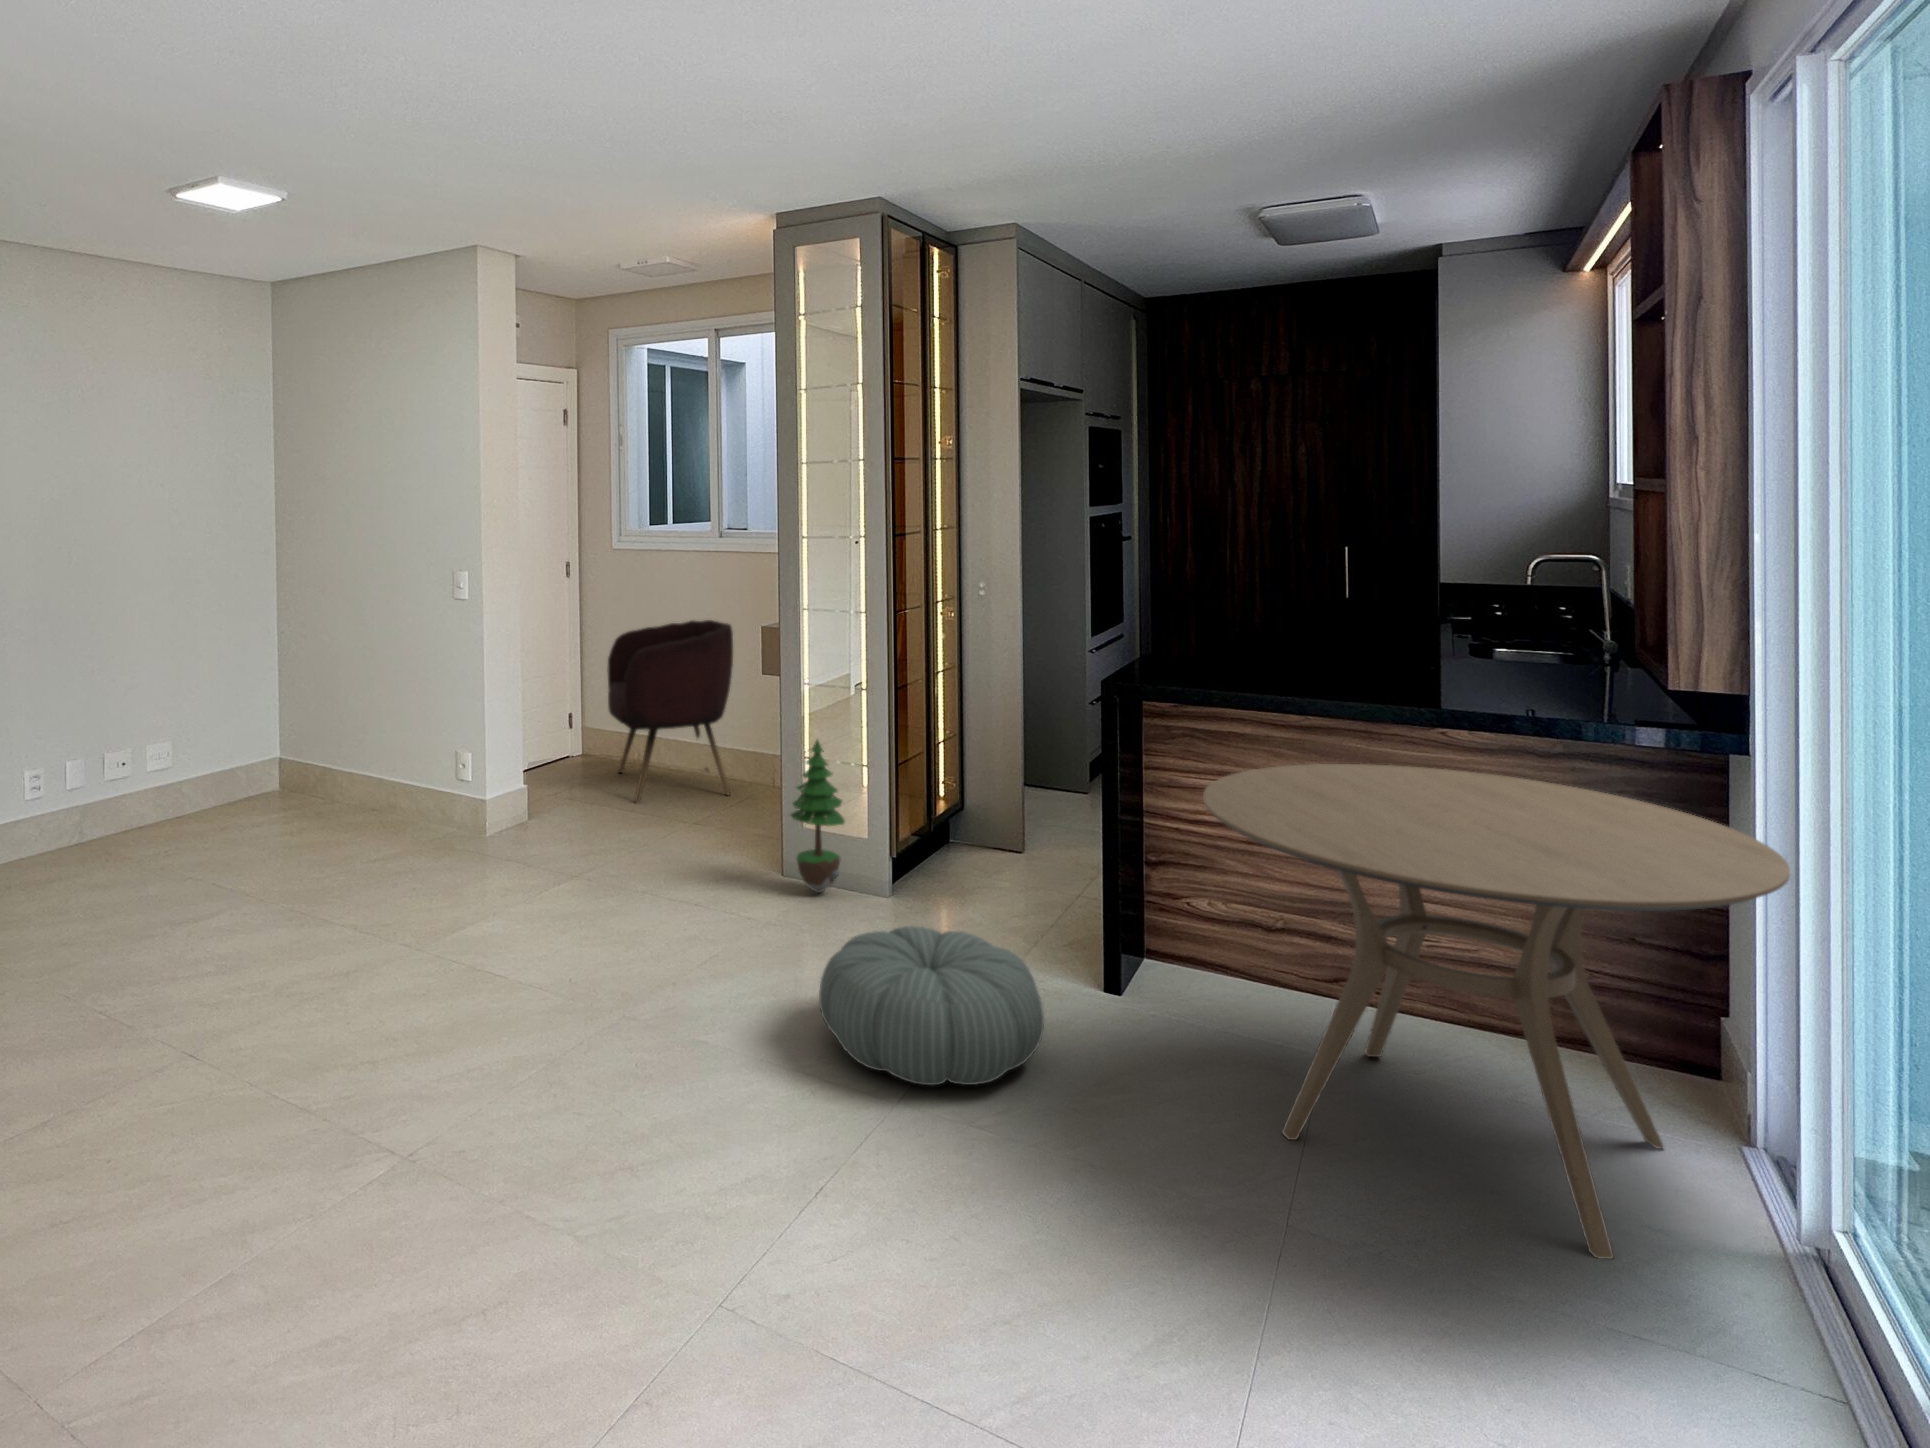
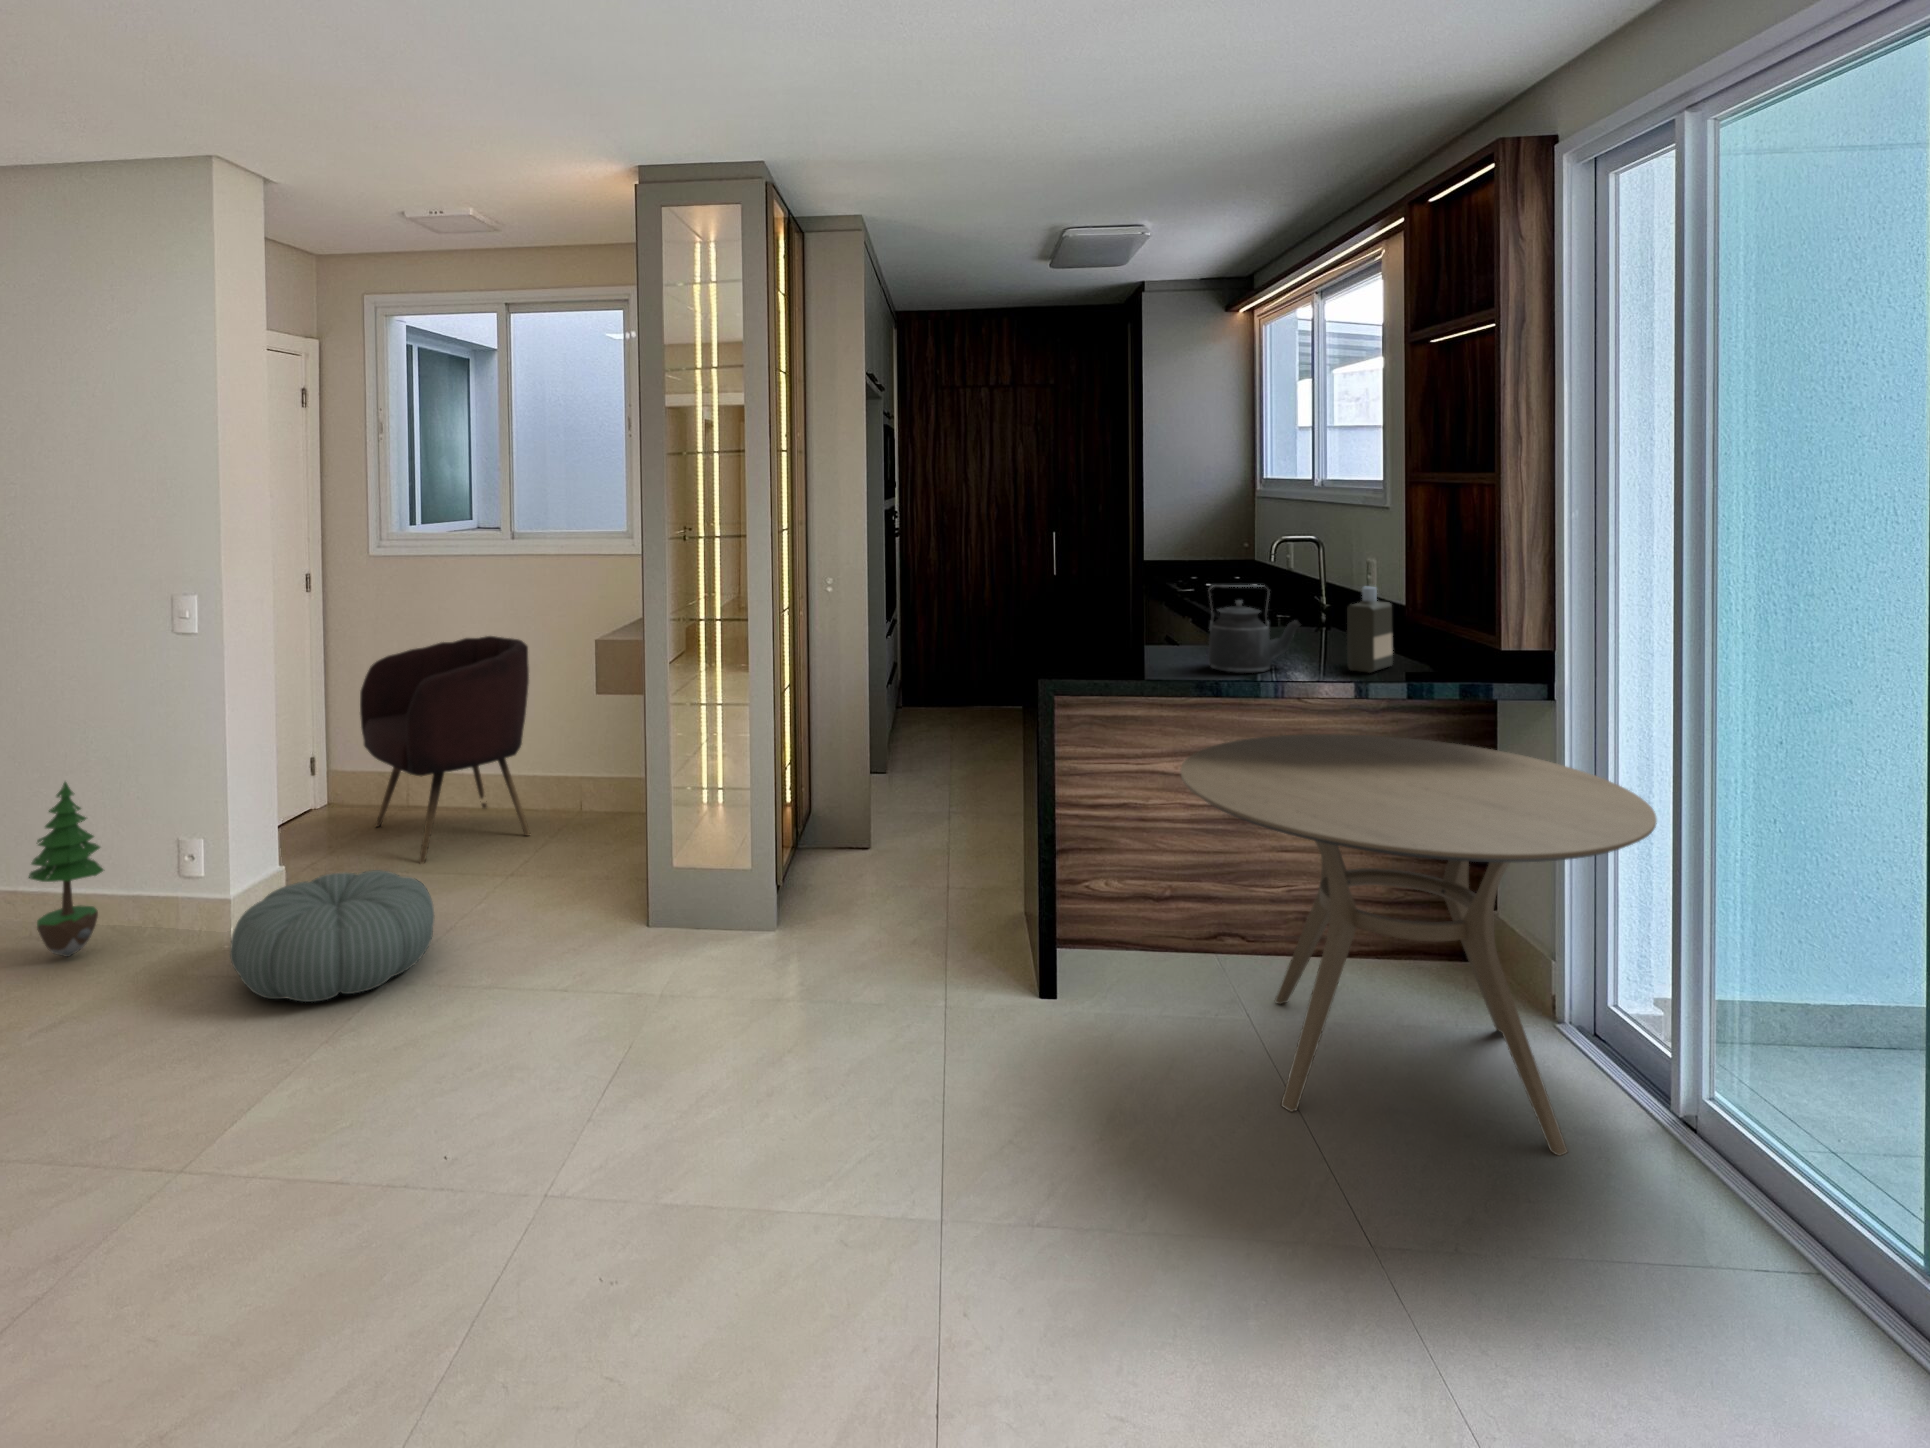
kettle: none [1313,595,1428,693] -> present [1208,586,1301,673]
bottle: none [1477,604,1547,703] -> present [1347,587,1393,673]
potted tree: present [791,740,845,893] -> present [29,782,103,957]
pouf: present [819,926,1044,1086] -> present [230,870,434,1002]

